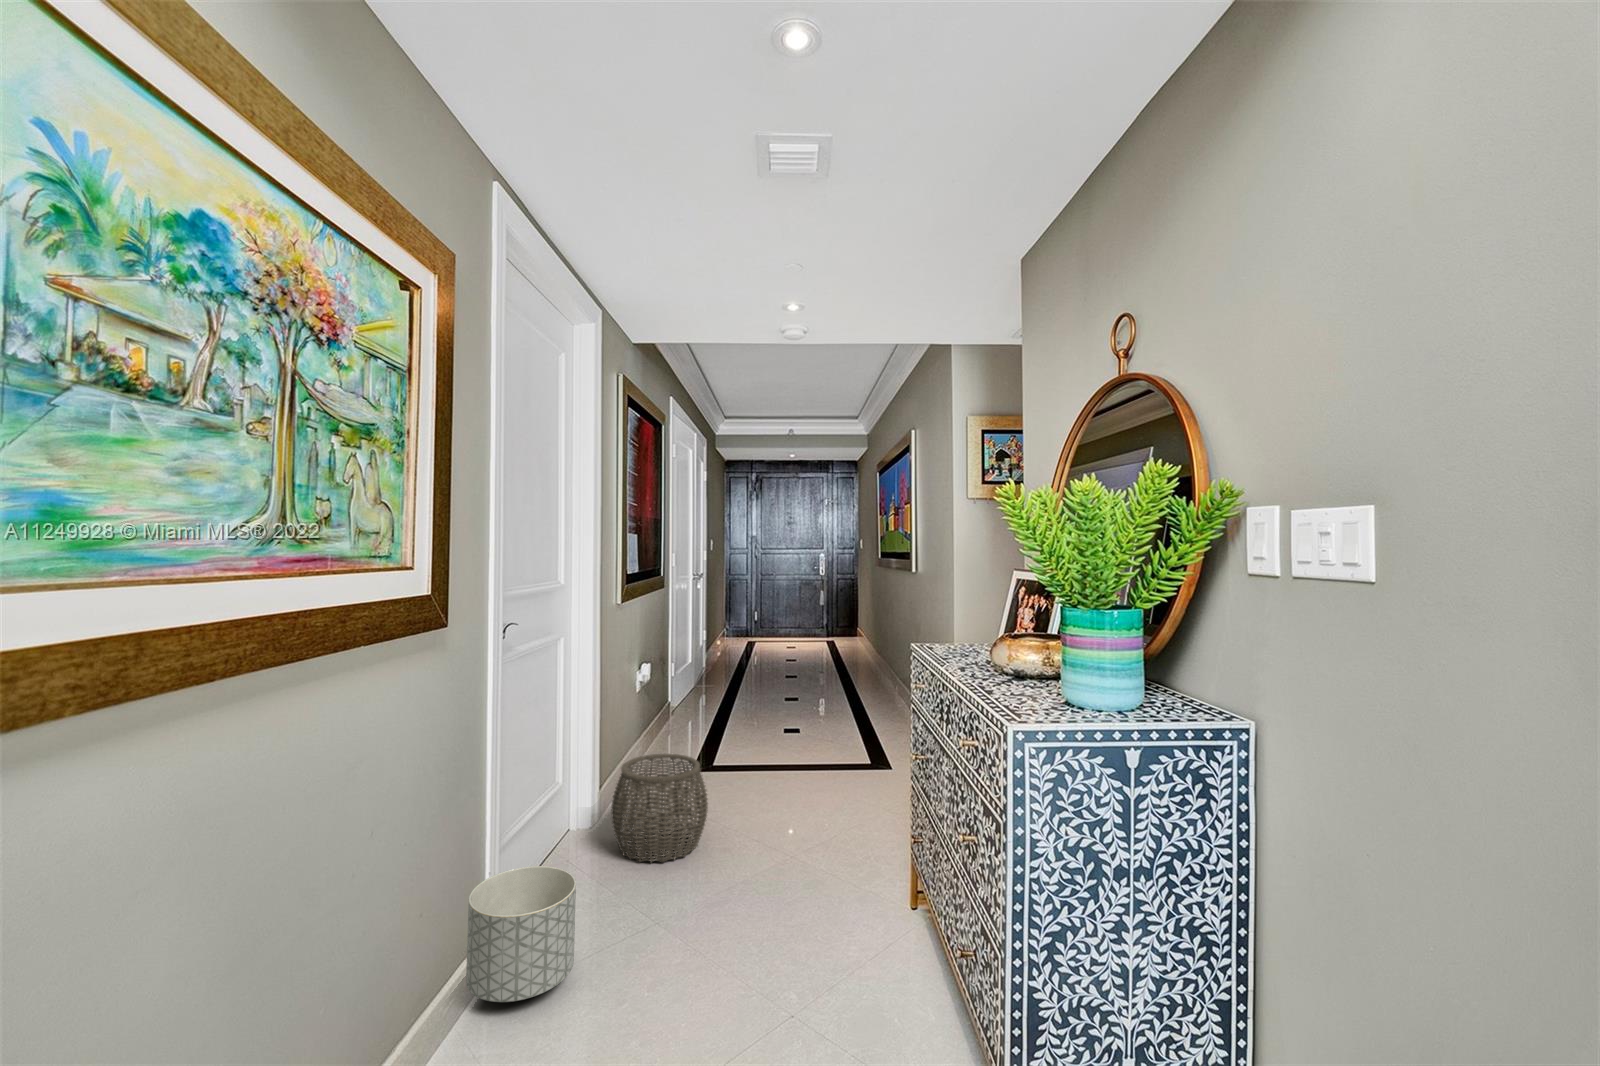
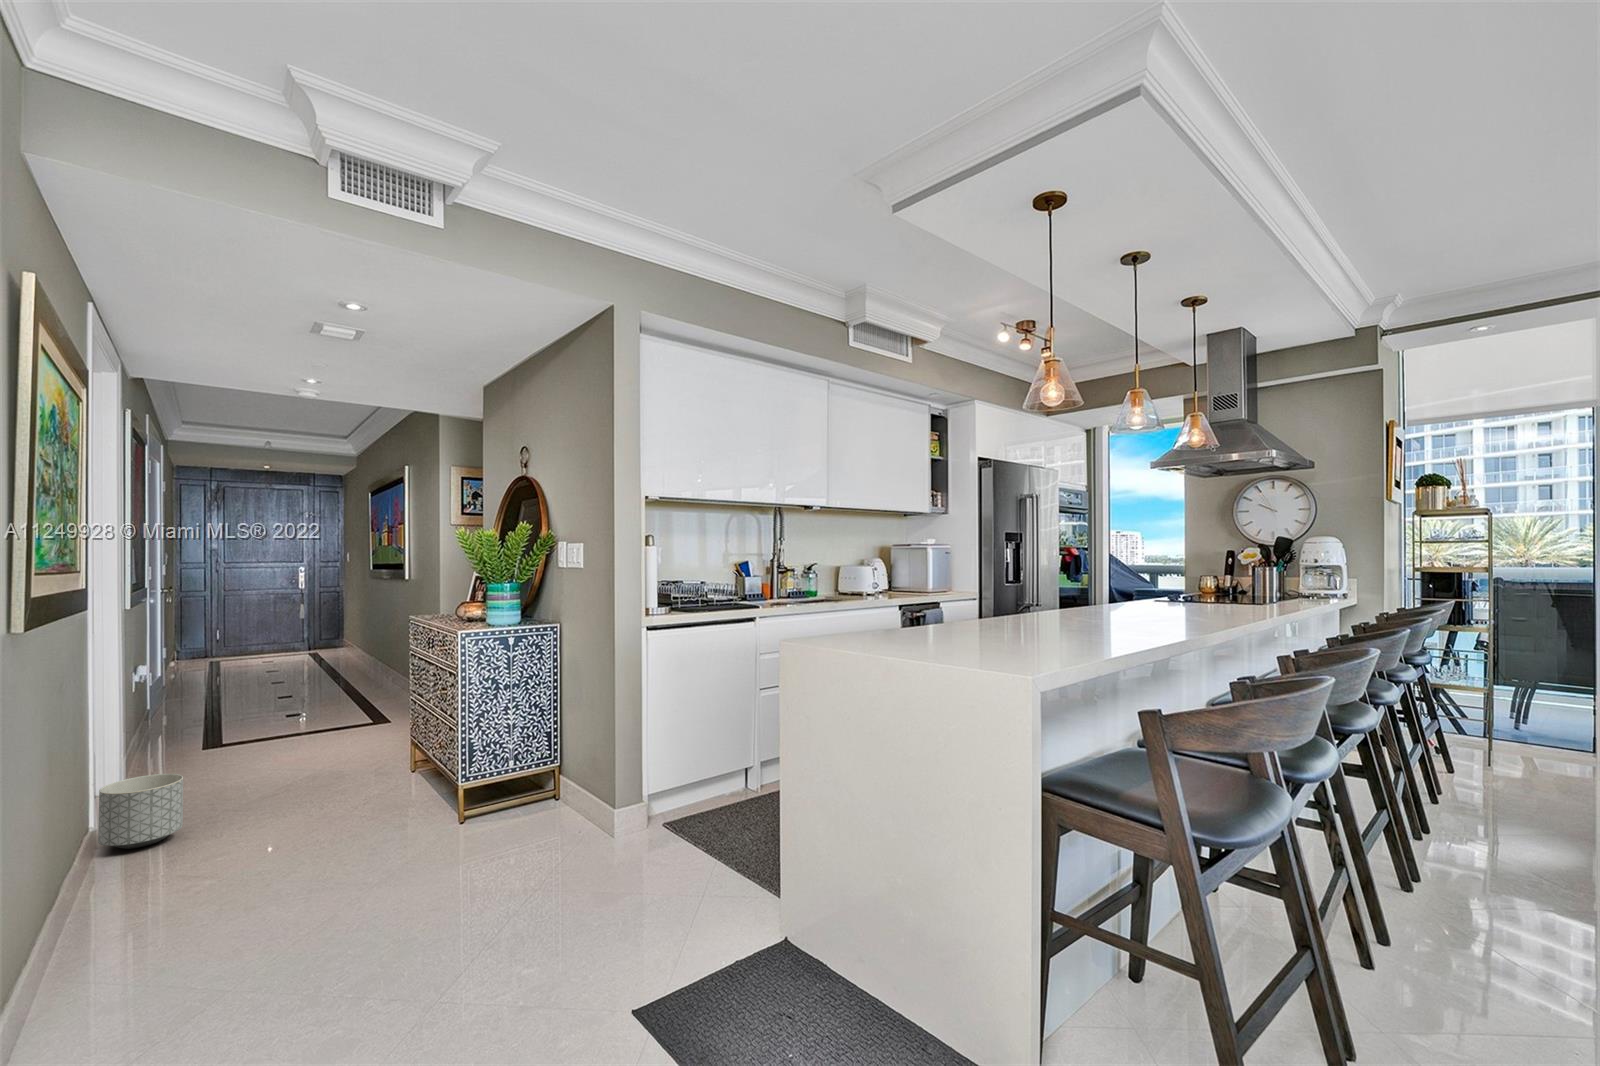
woven basket: present [611,754,708,862] -> none [159,719,250,793]

